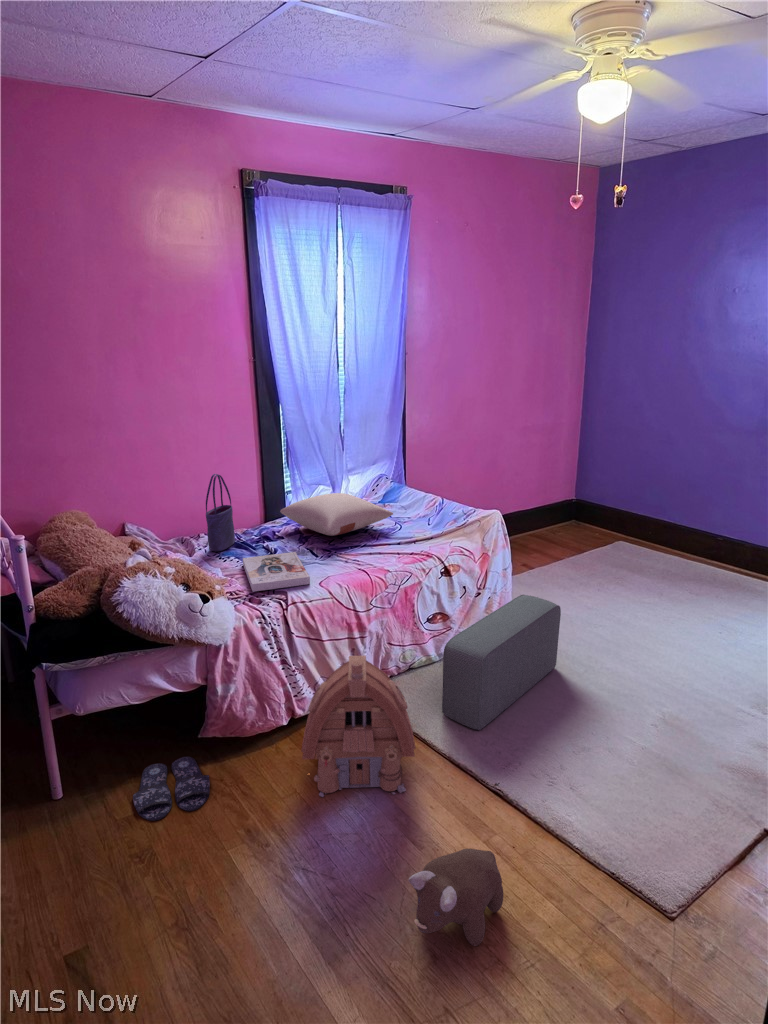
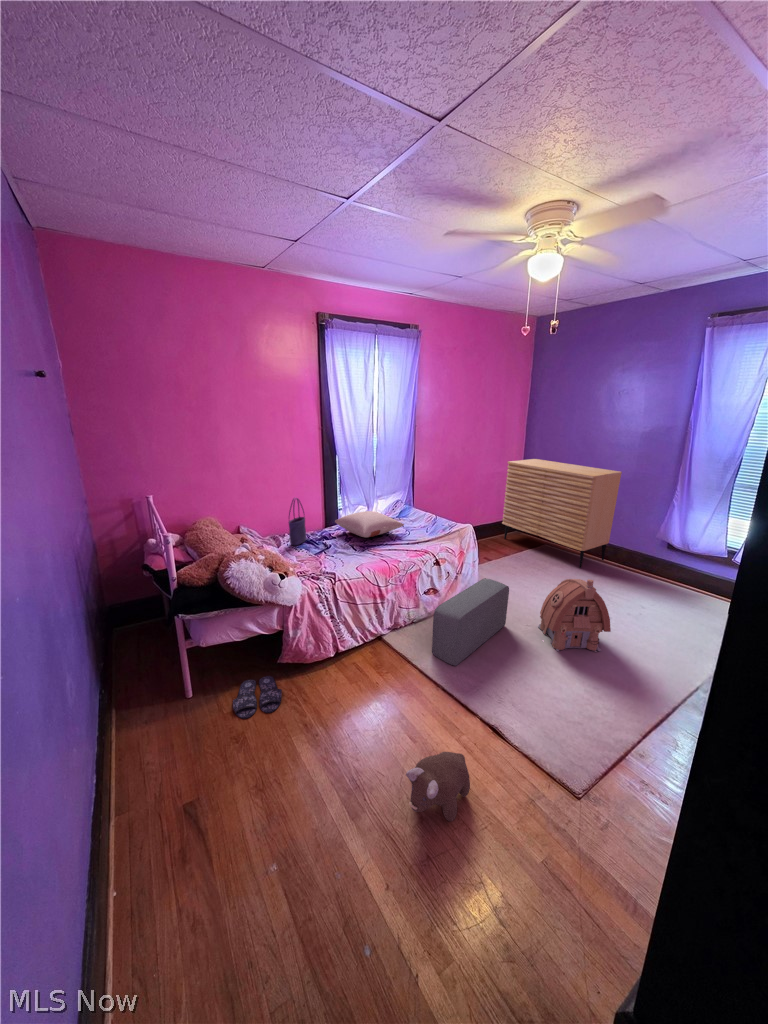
dresser: none [550,402,737,576] -> present [502,459,622,568]
book: present [243,552,310,592] -> none [310,547,351,572]
toy house: present [302,656,415,797] -> present [538,579,611,652]

